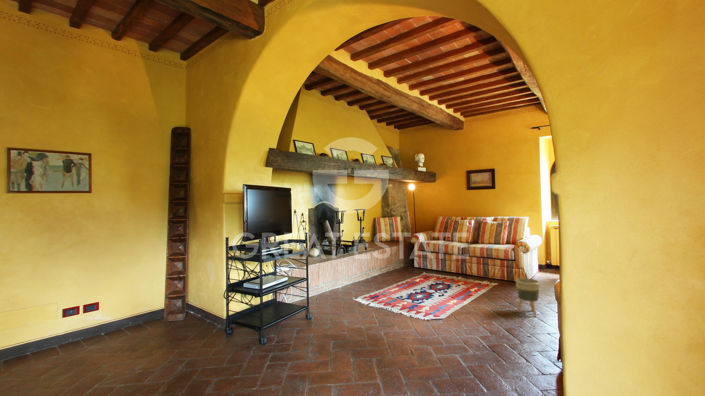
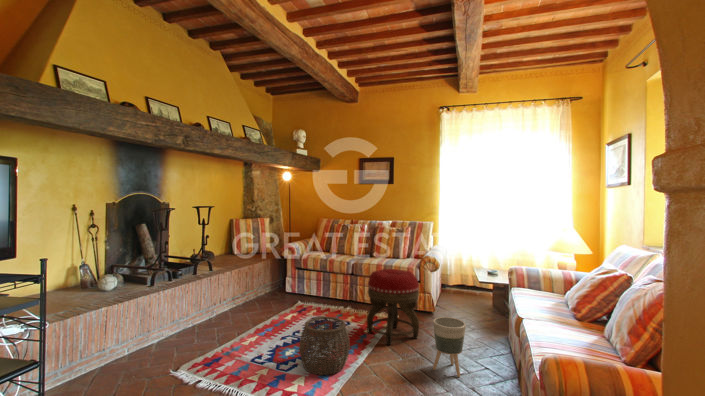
footstool: none [471,248,511,298] -> present [367,269,419,345]
woven basket: none [425,275,458,308] -> present [299,317,350,375]

